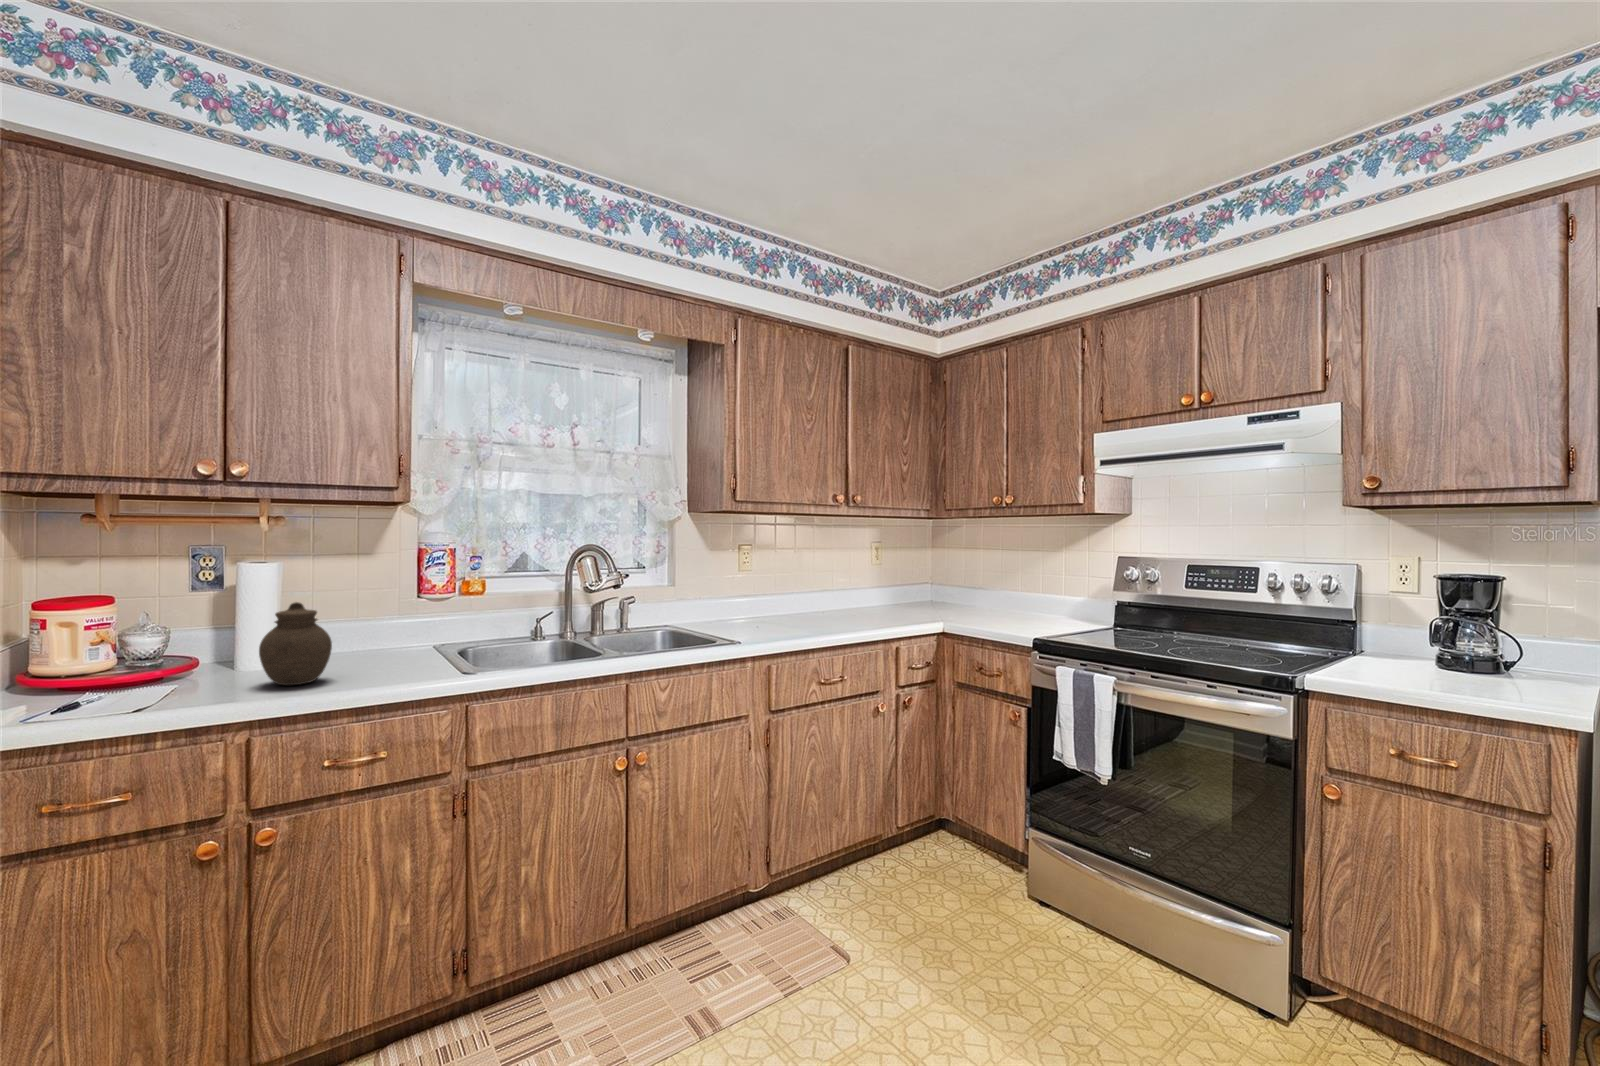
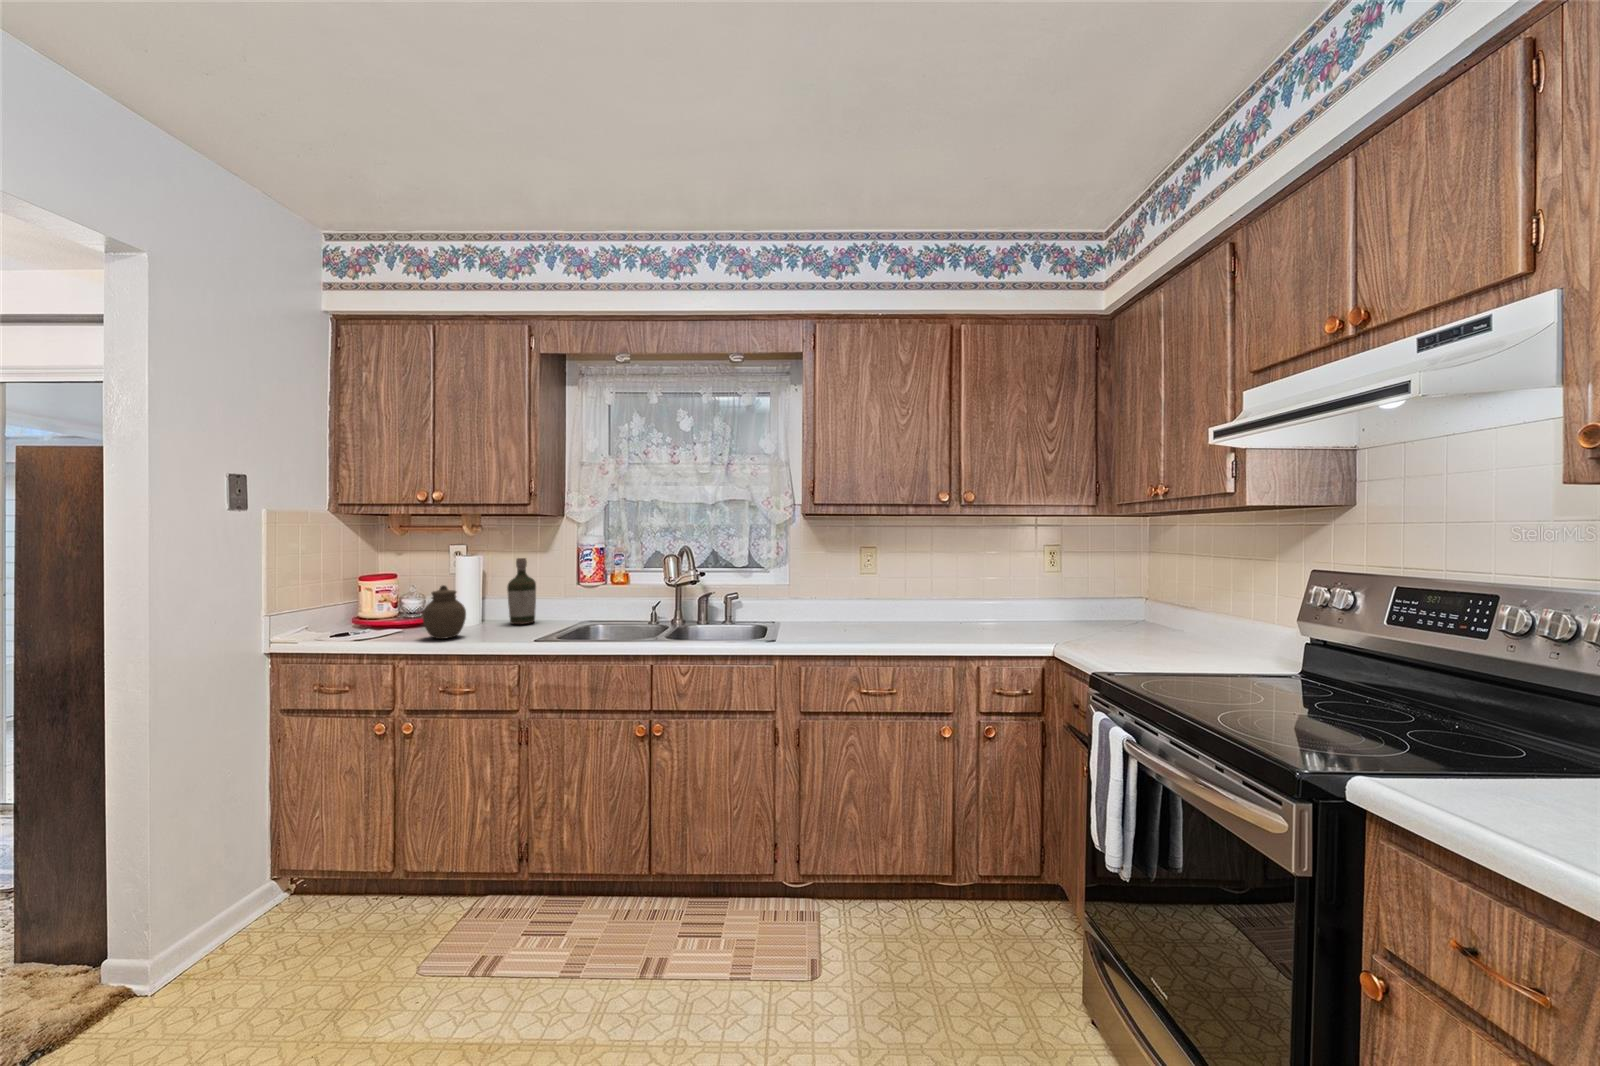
bottle: none [326,562,379,657] -> present [507,558,536,625]

